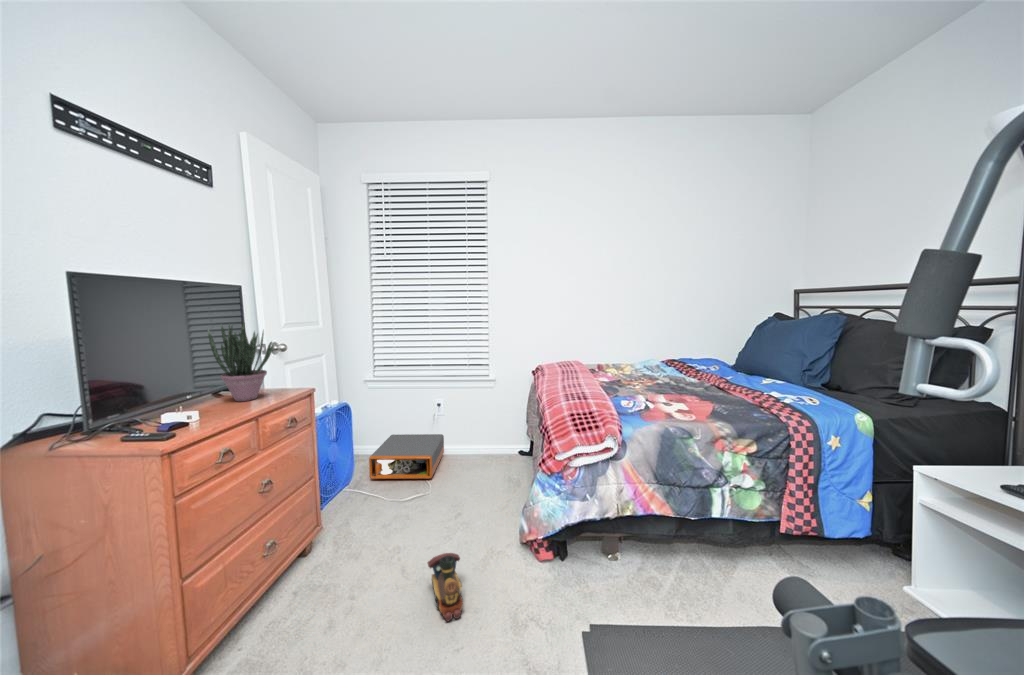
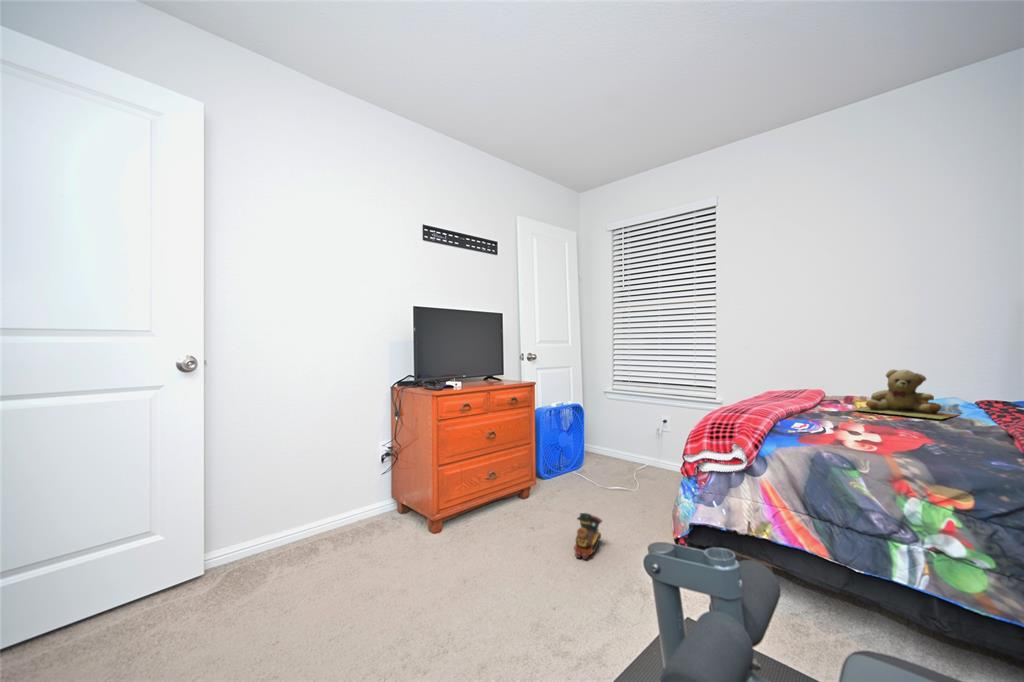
potted plant: present [208,323,274,402] -> none [479,335,512,383]
teddy bear: none [620,344,676,380] -> present [854,370,958,419]
storage box: present [369,434,444,479] -> none [591,442,666,482]

